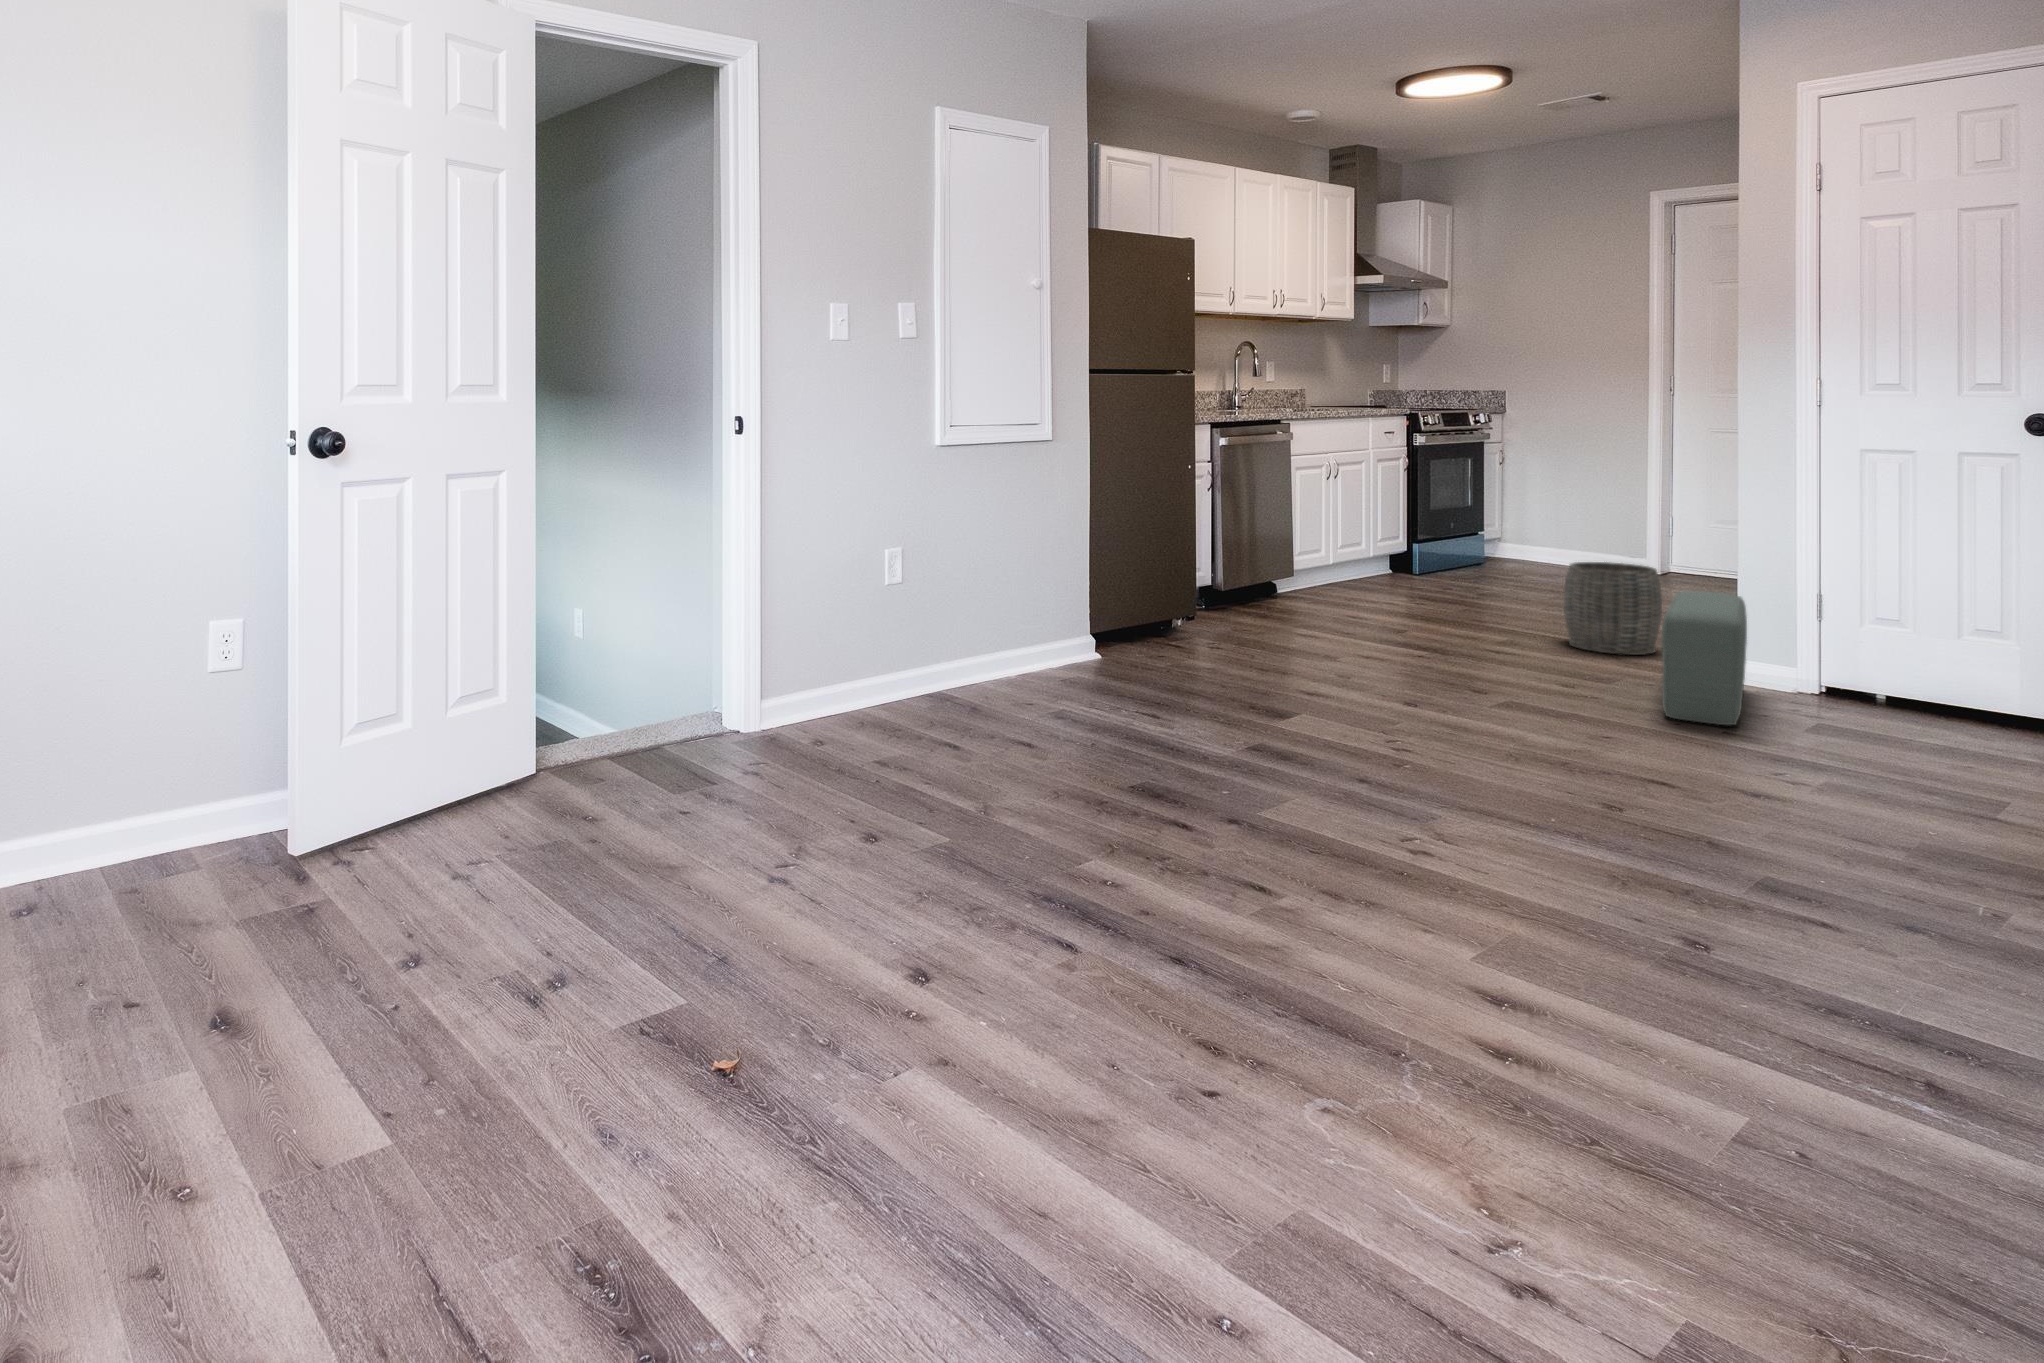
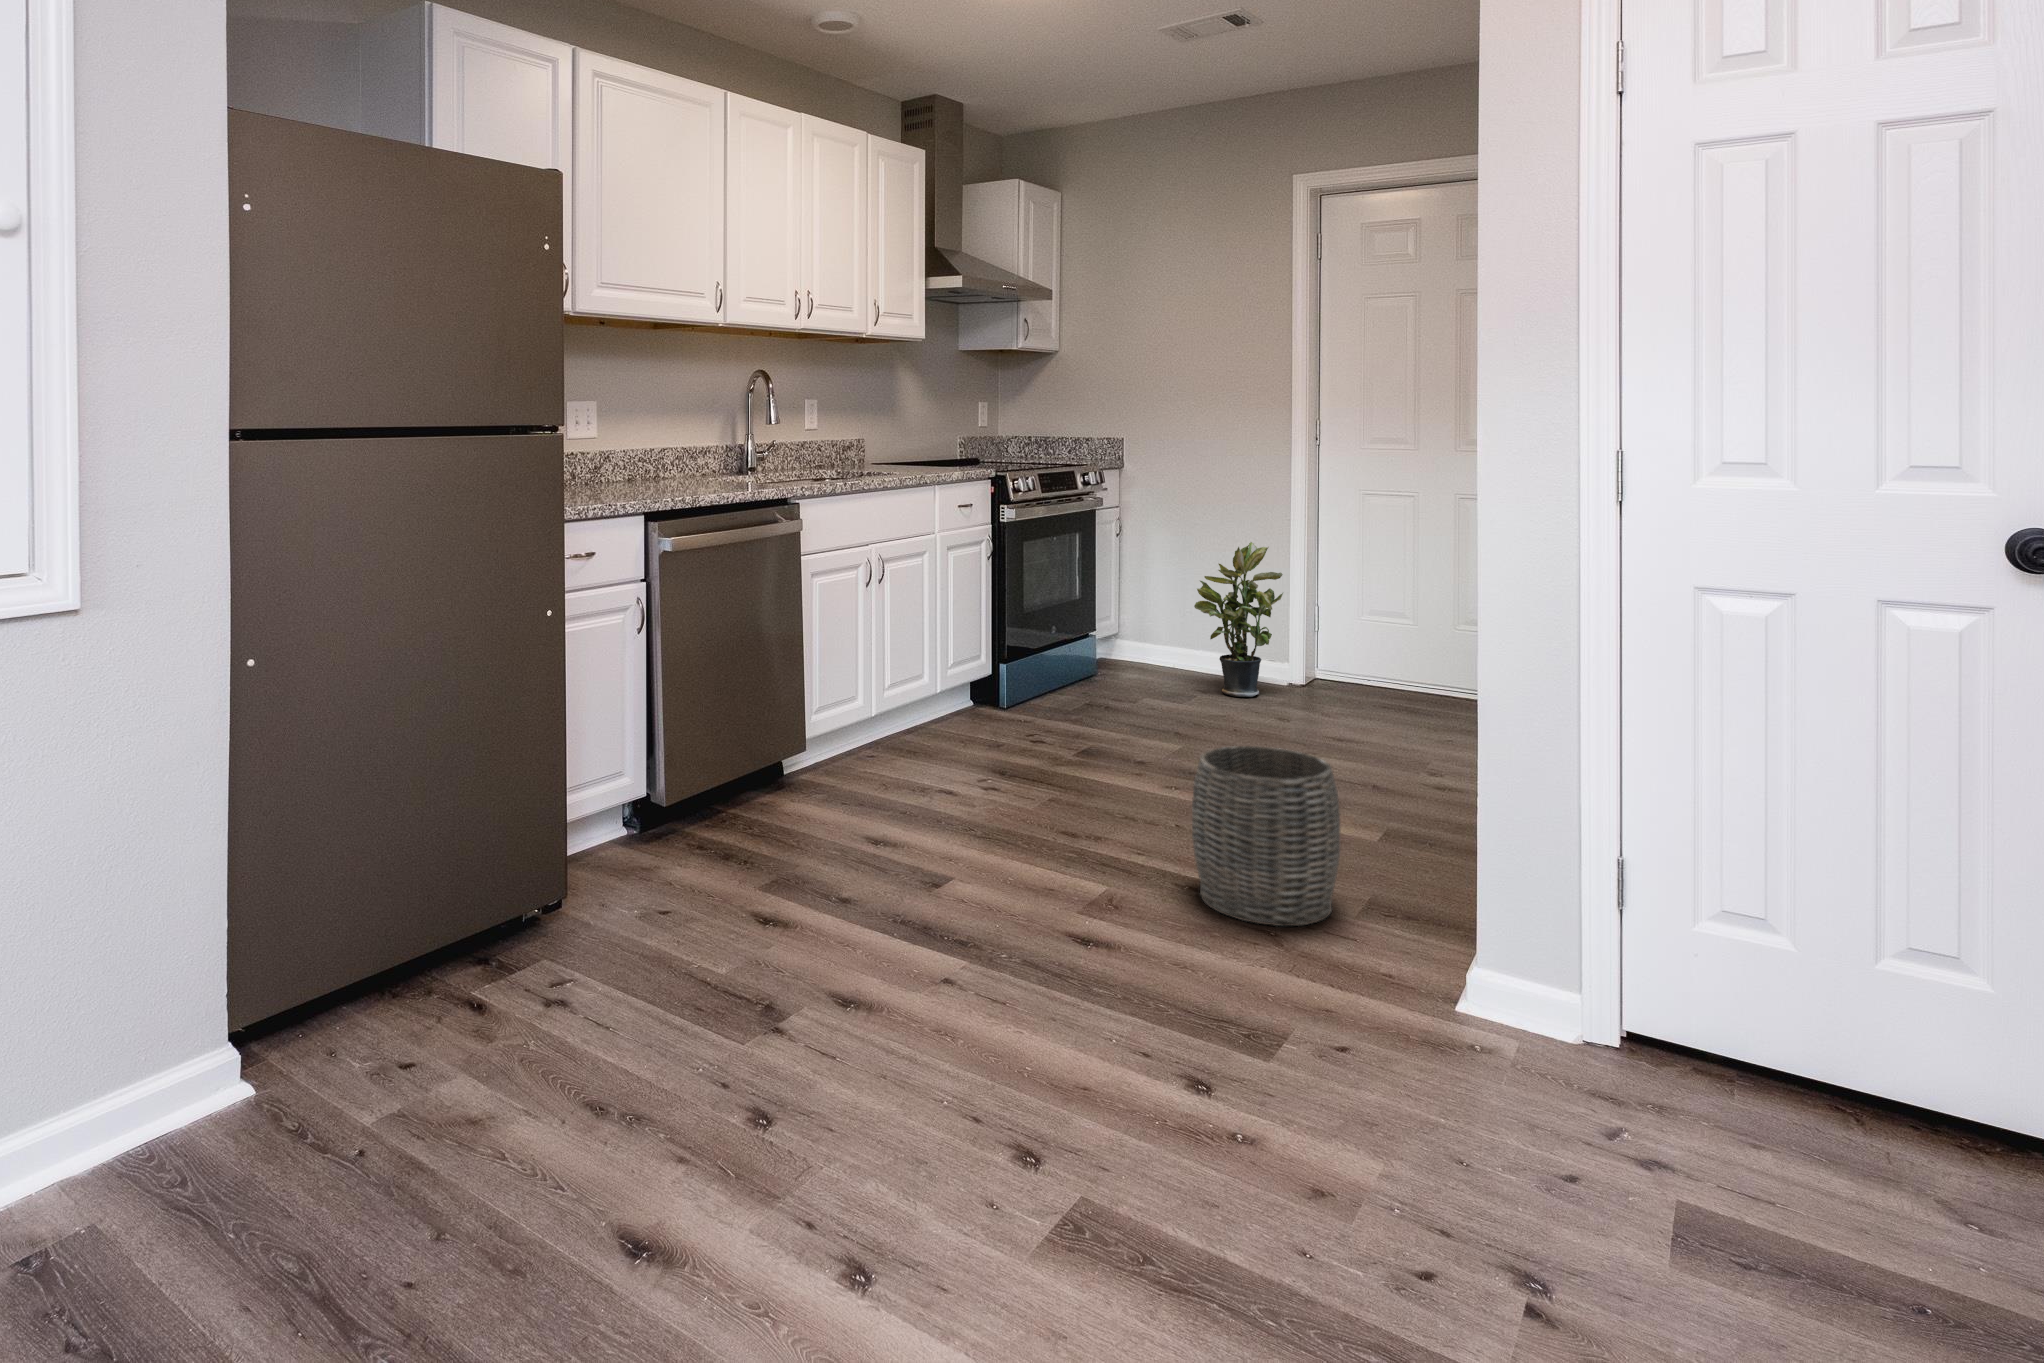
potted plant: none [1563,465,1638,577] -> present [1194,542,1283,697]
pouf: present [1661,591,1747,725] -> none [1374,856,1537,1252]

